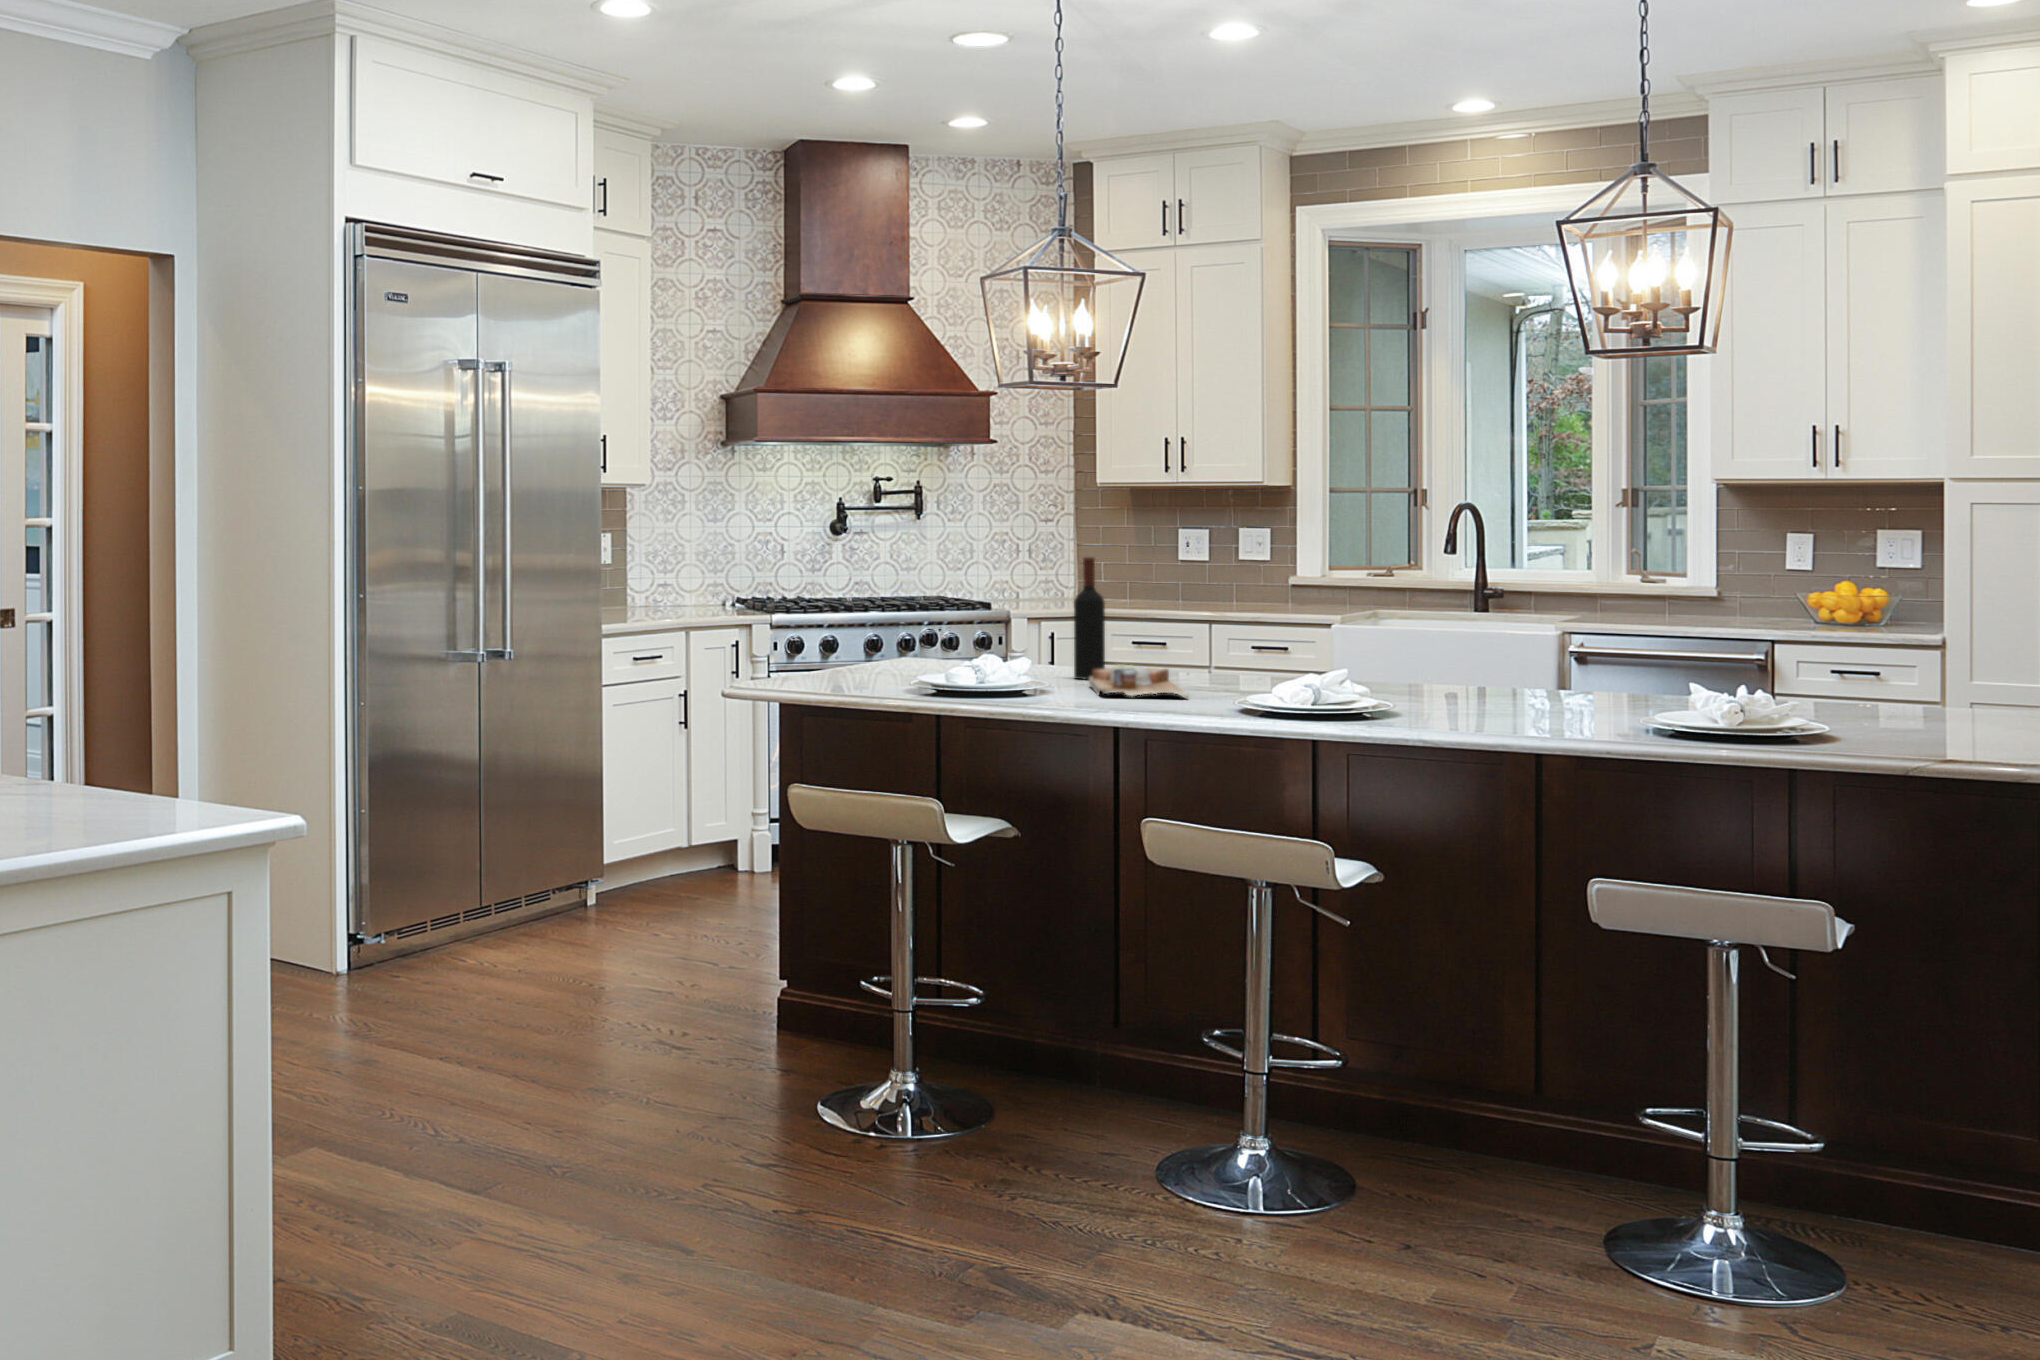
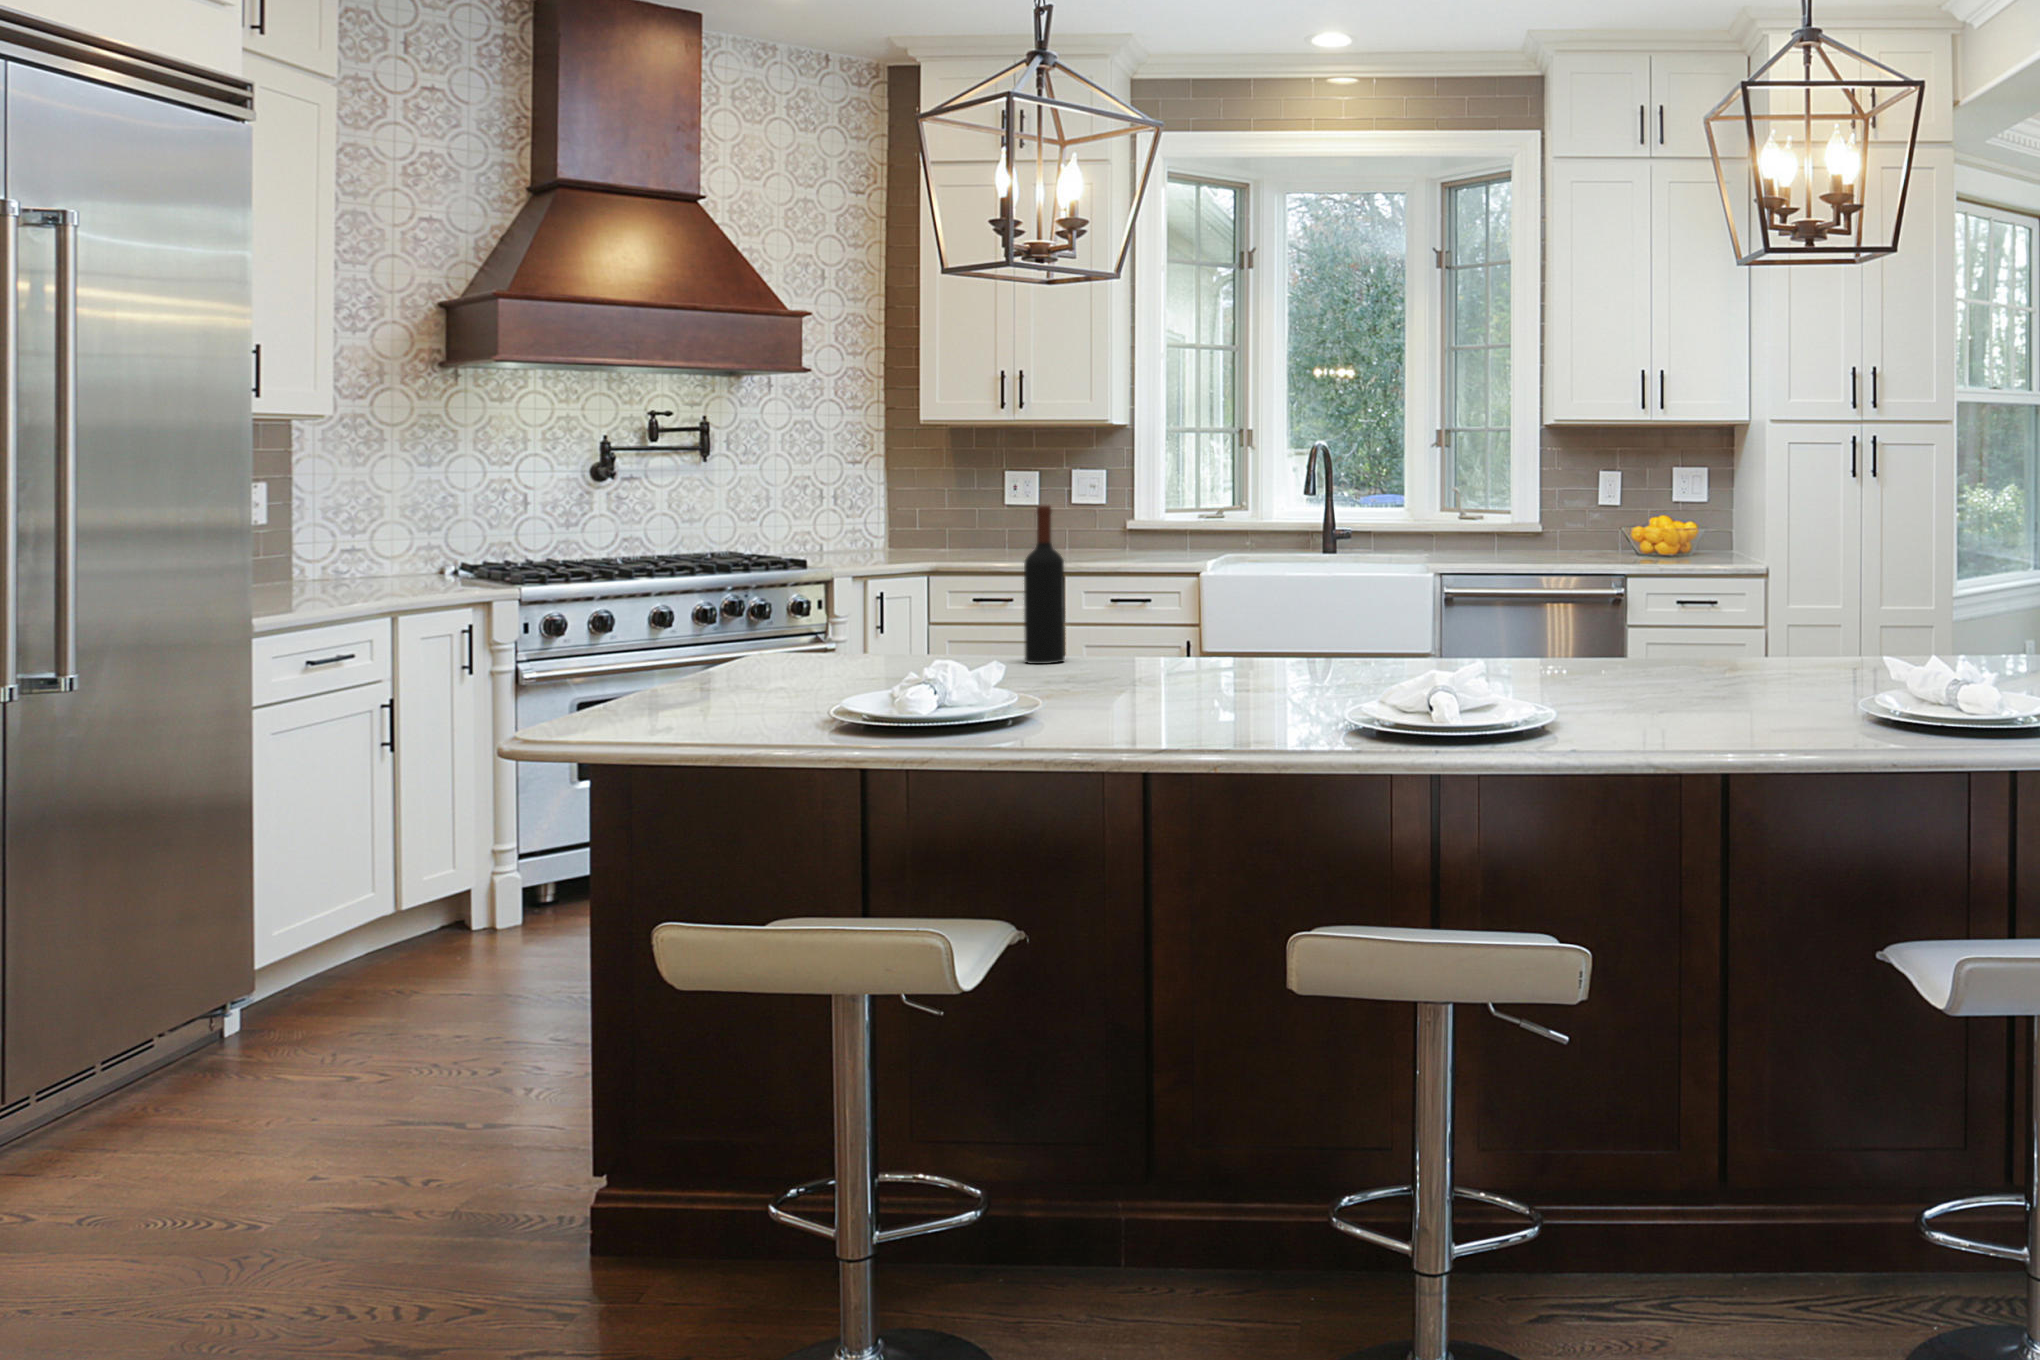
cutting board: present [1089,664,1189,699] -> none [1073,648,1249,697]

